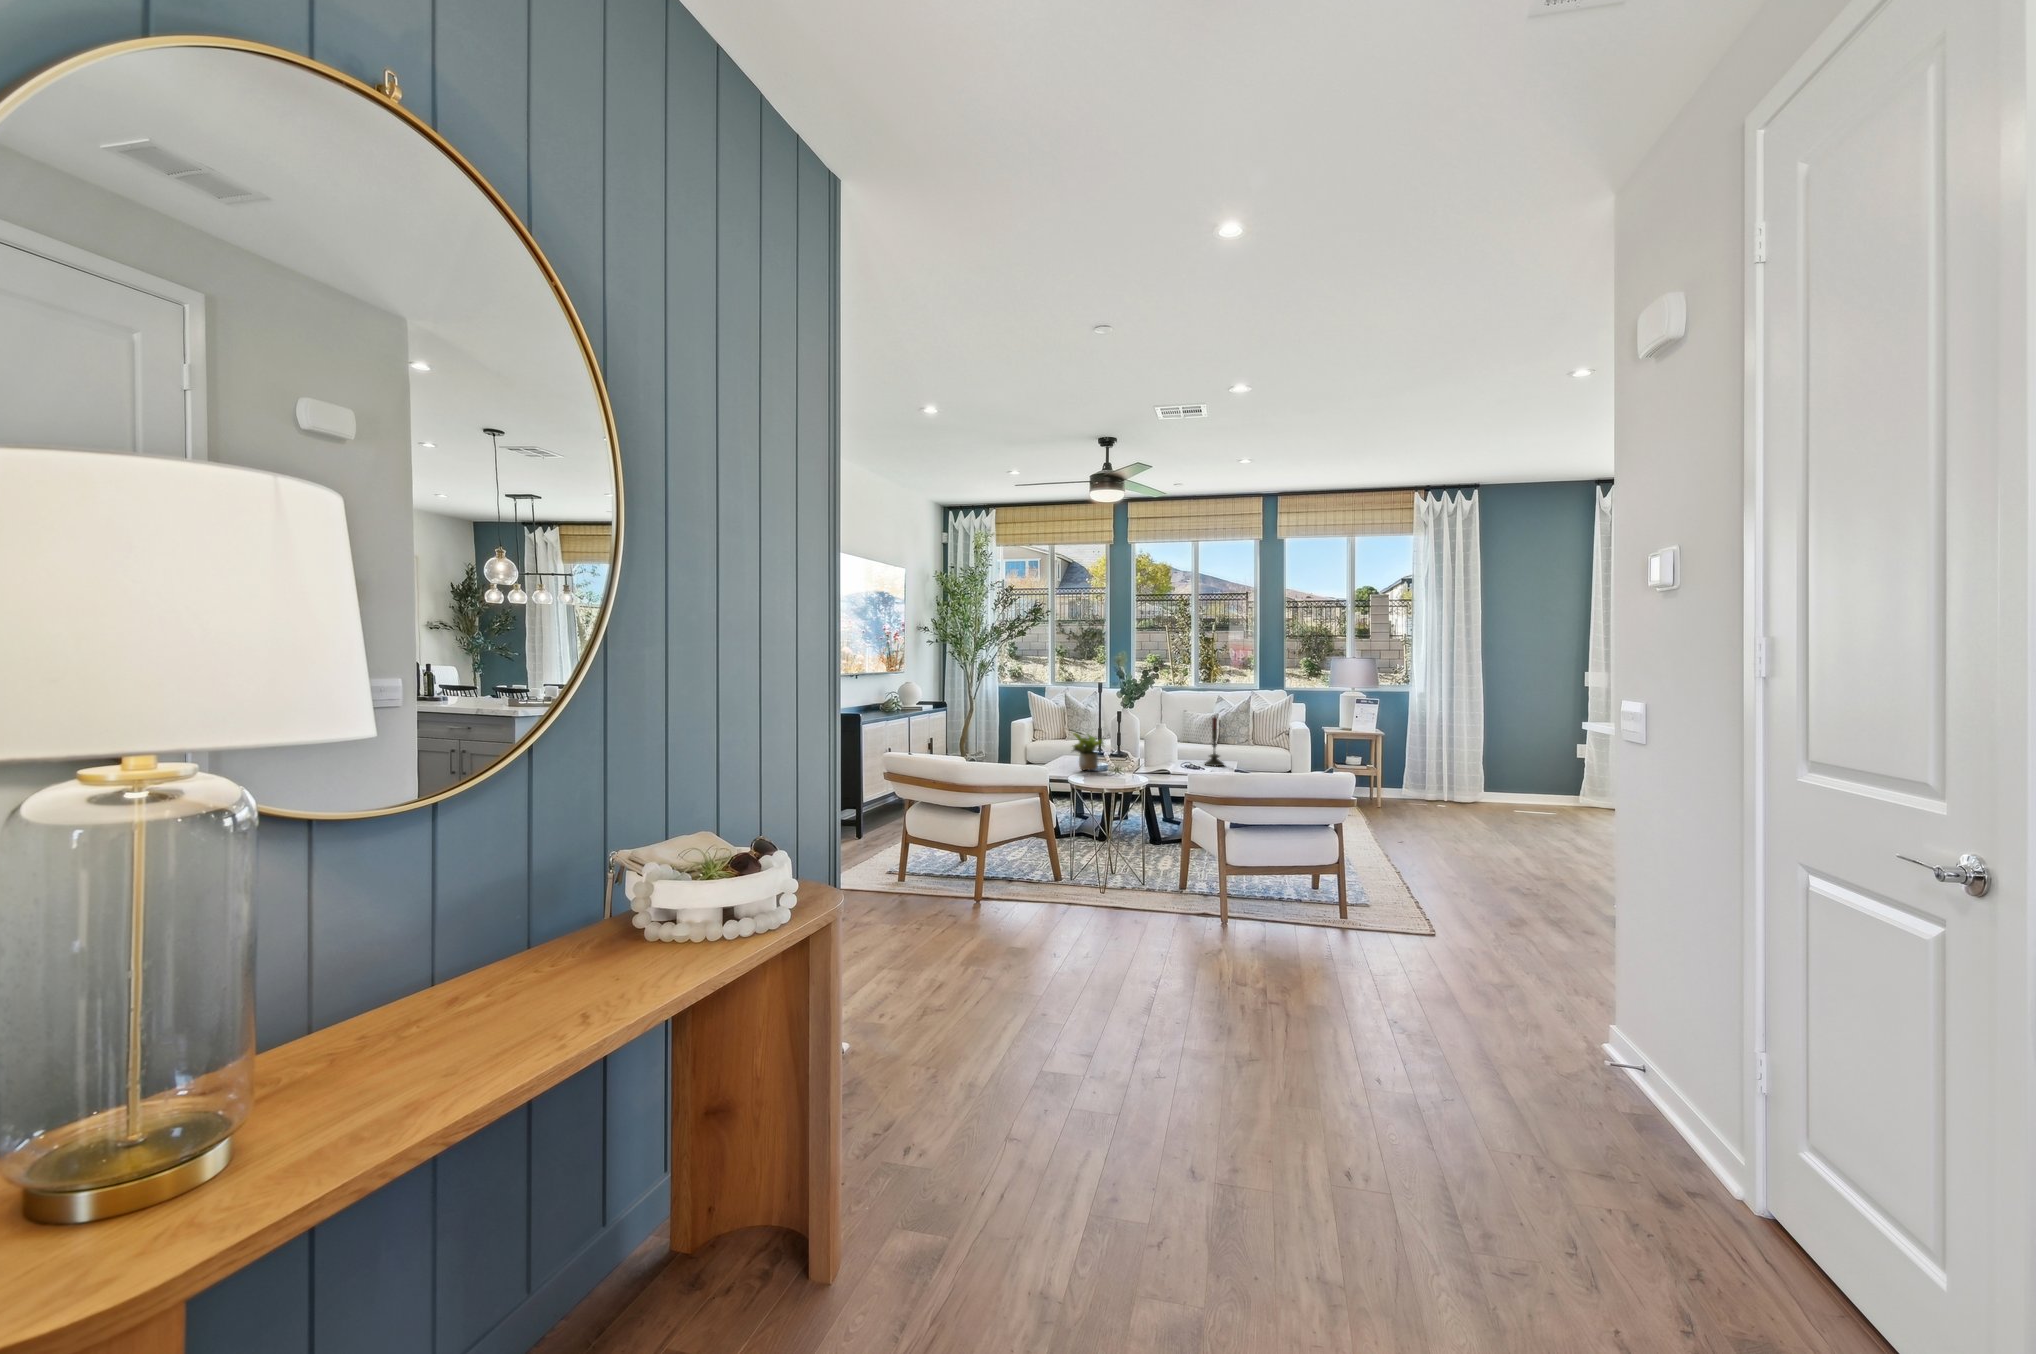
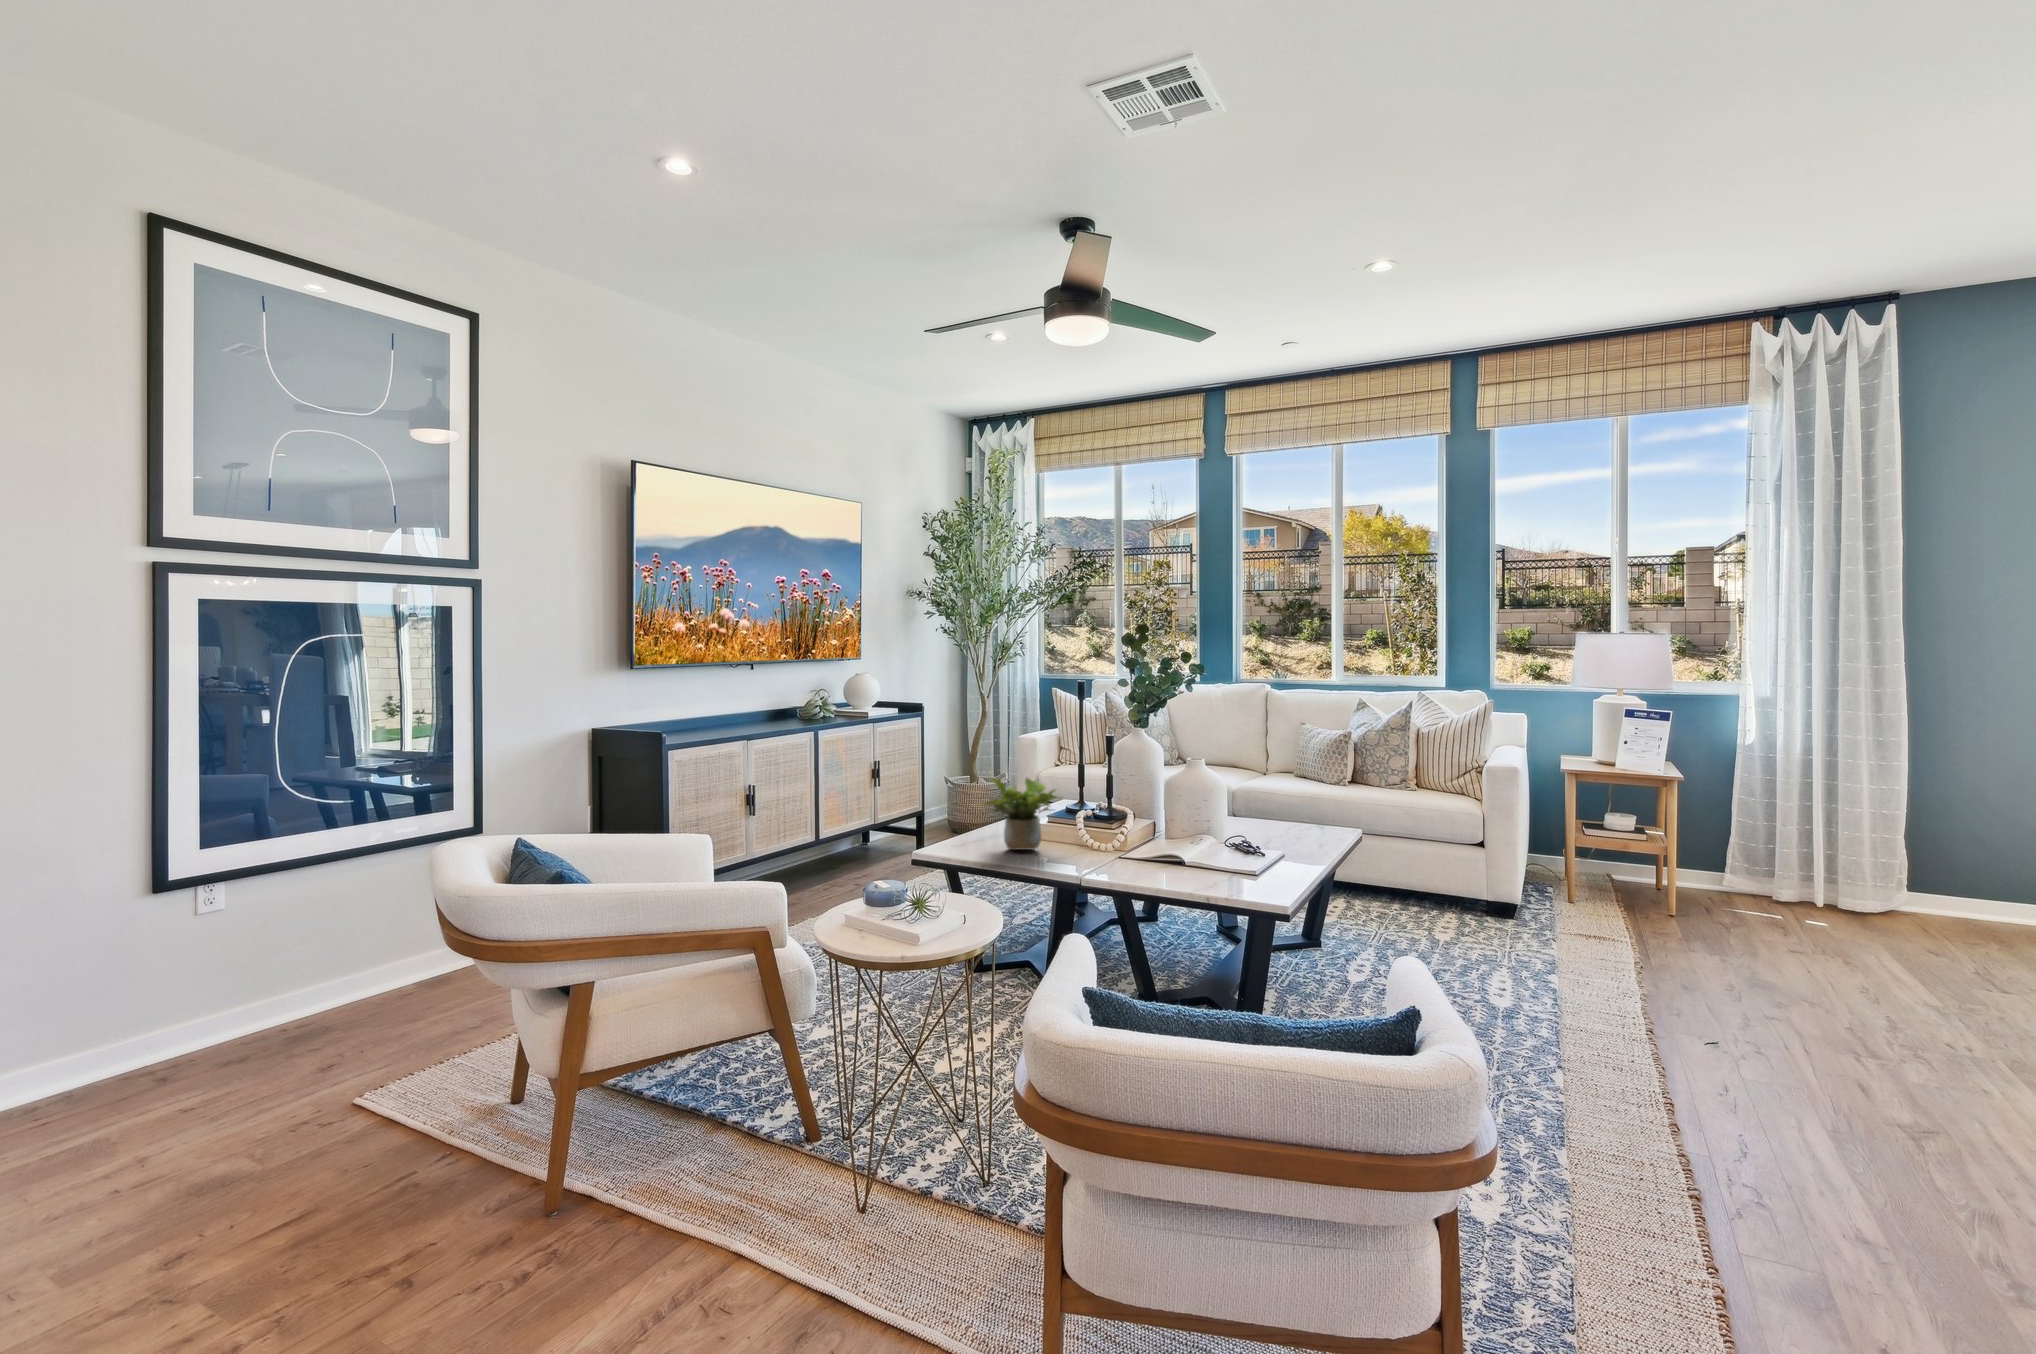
candle: present [1205,717,1224,766] -> none [1280,745,1319,845]

